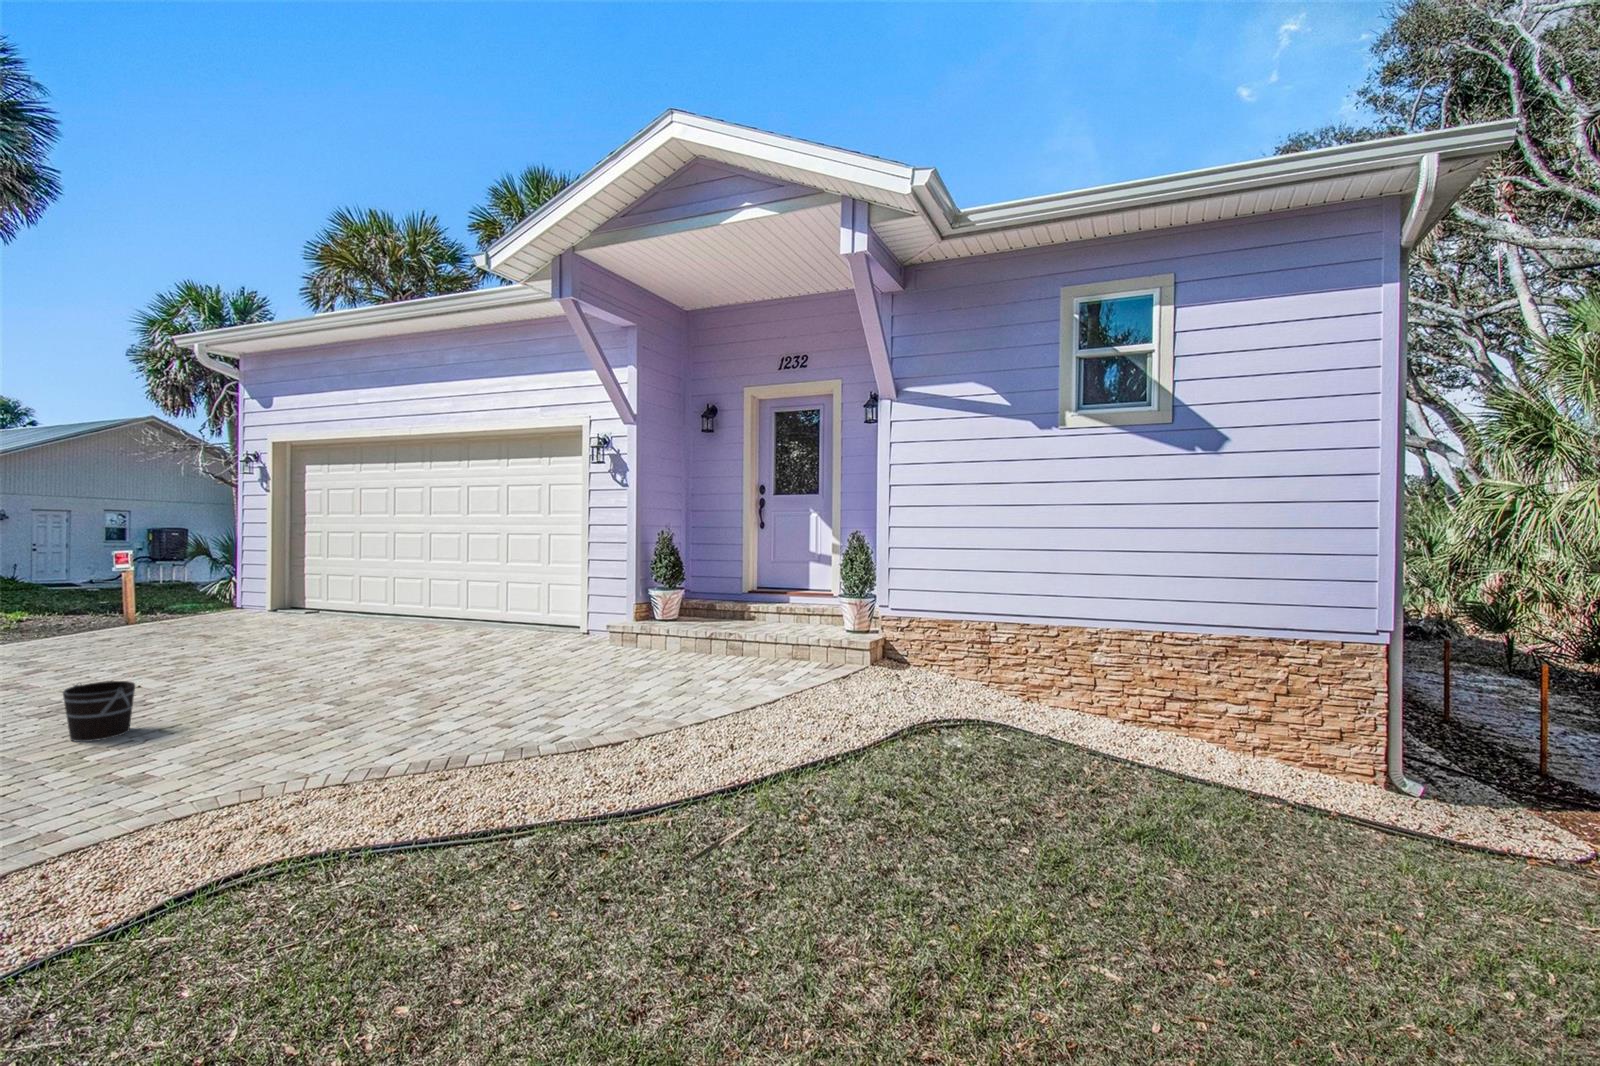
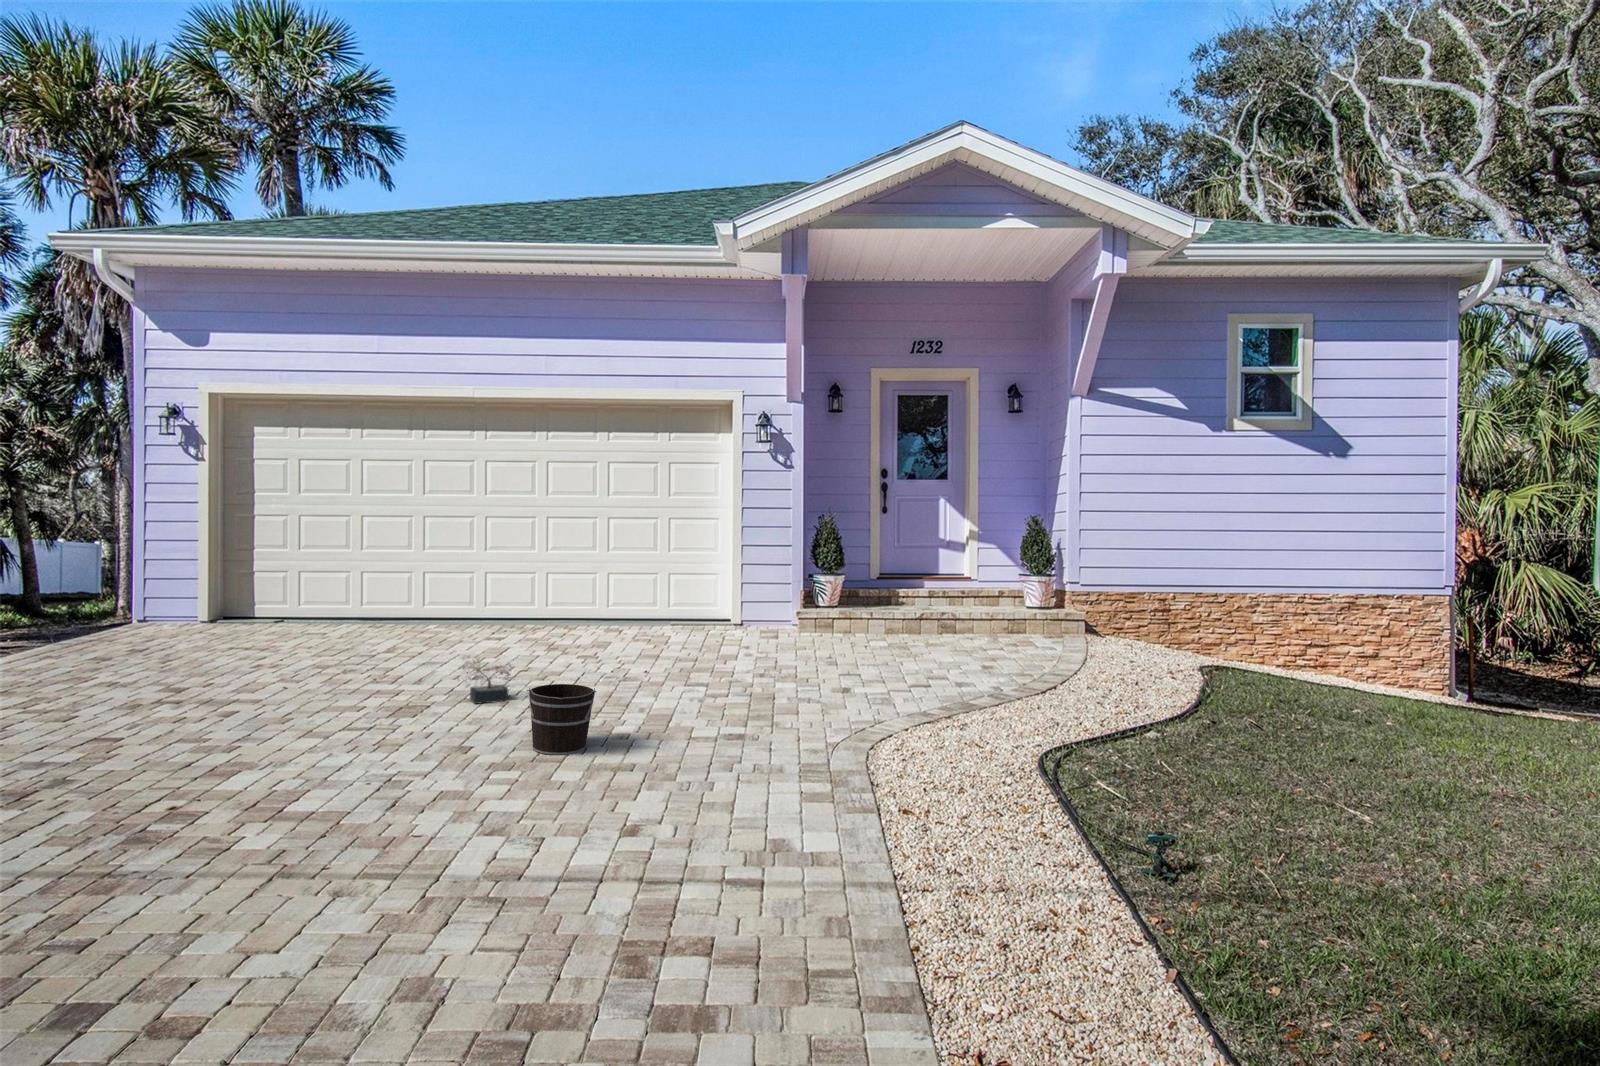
decorative plant: none [176,648,235,689] -> present [457,656,516,704]

